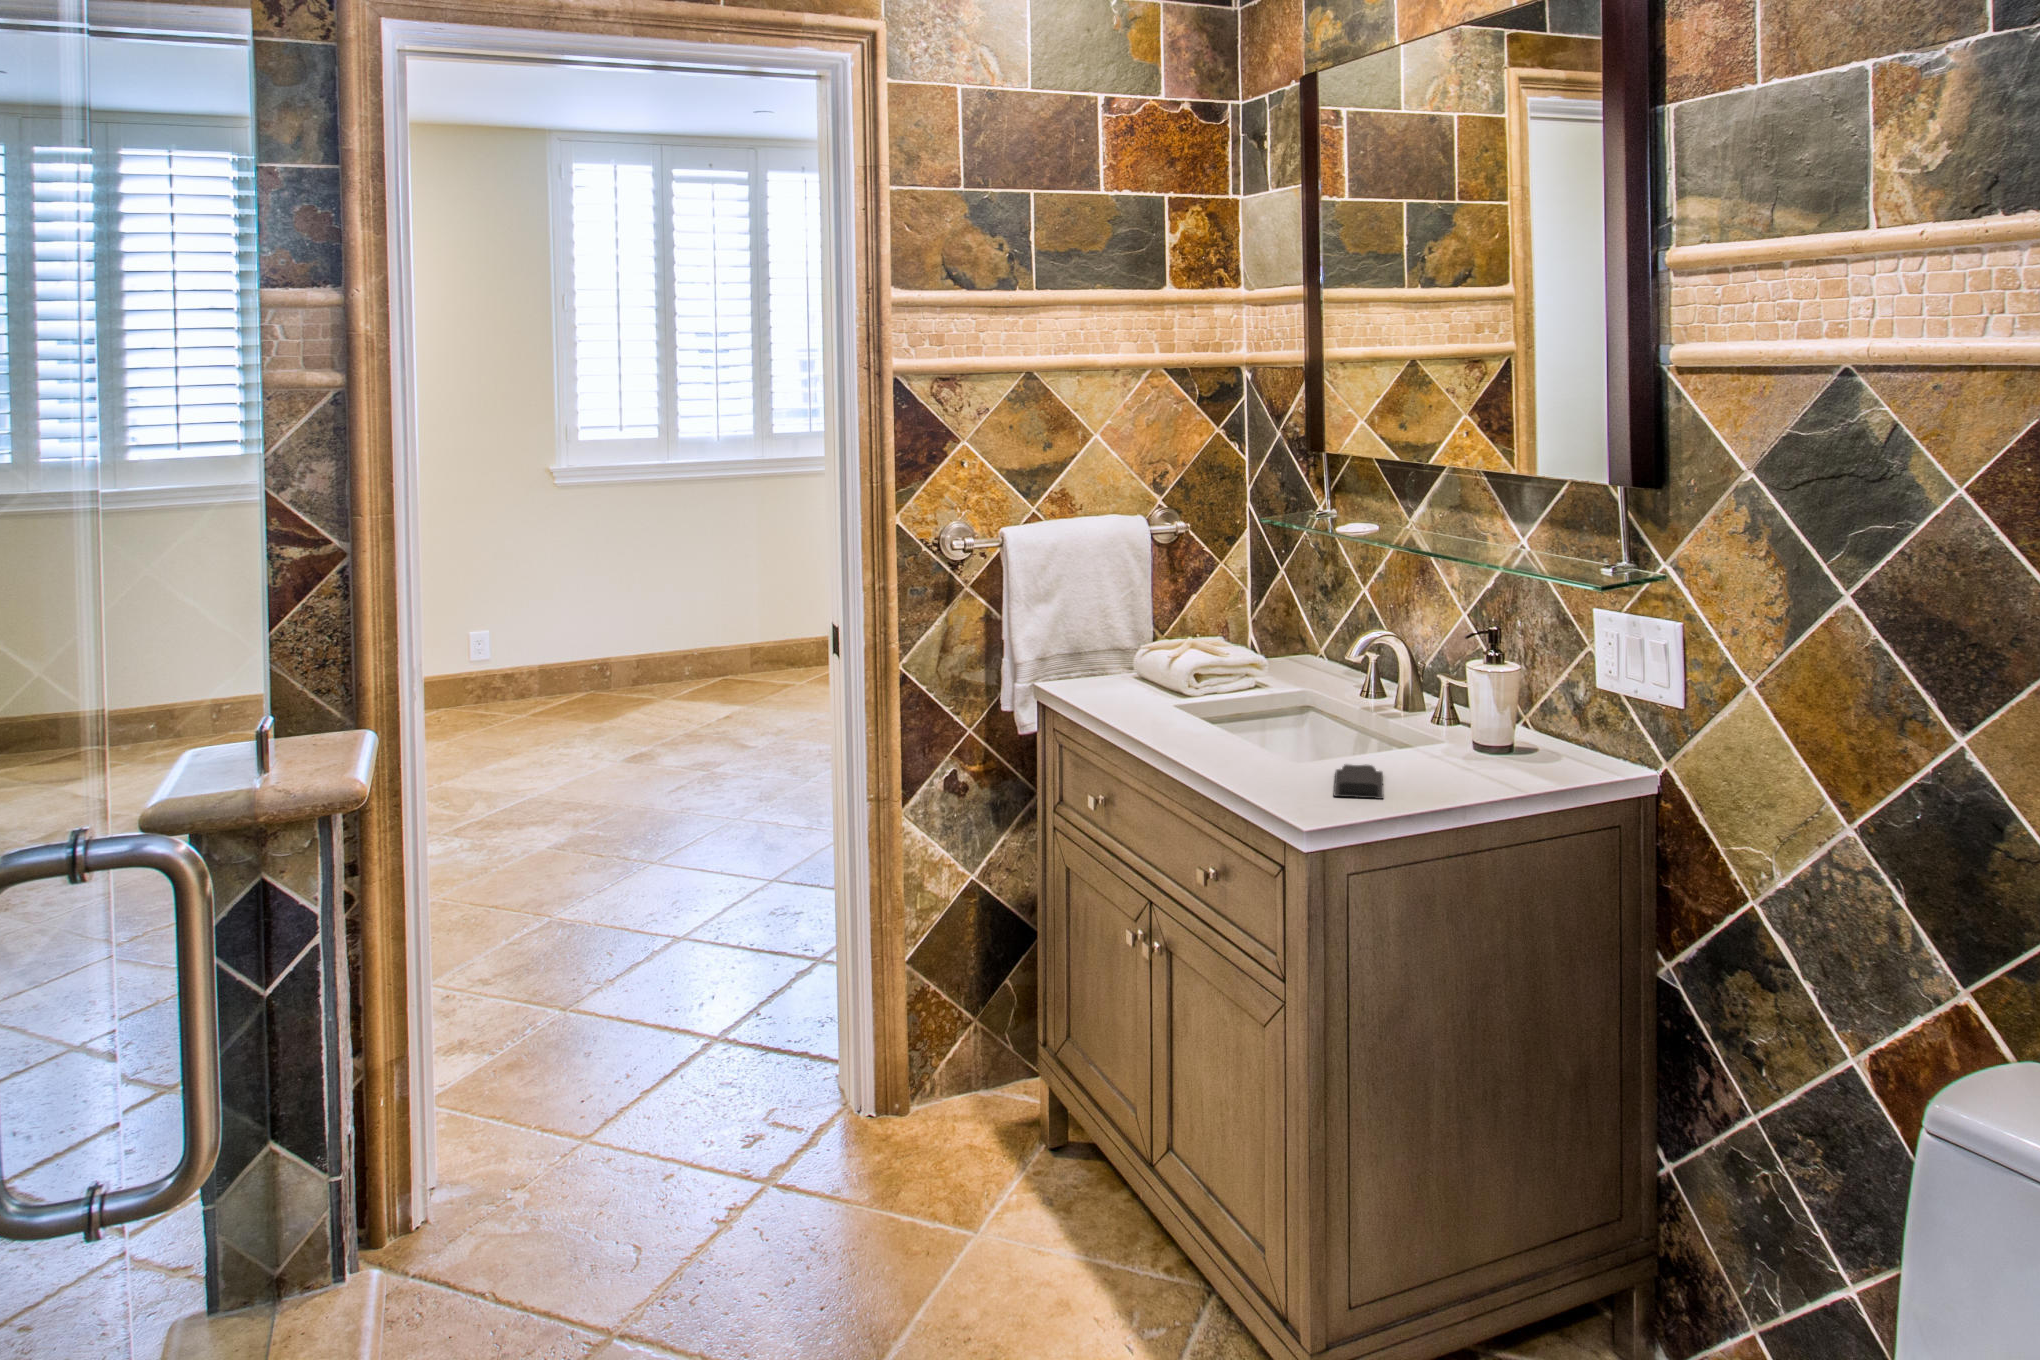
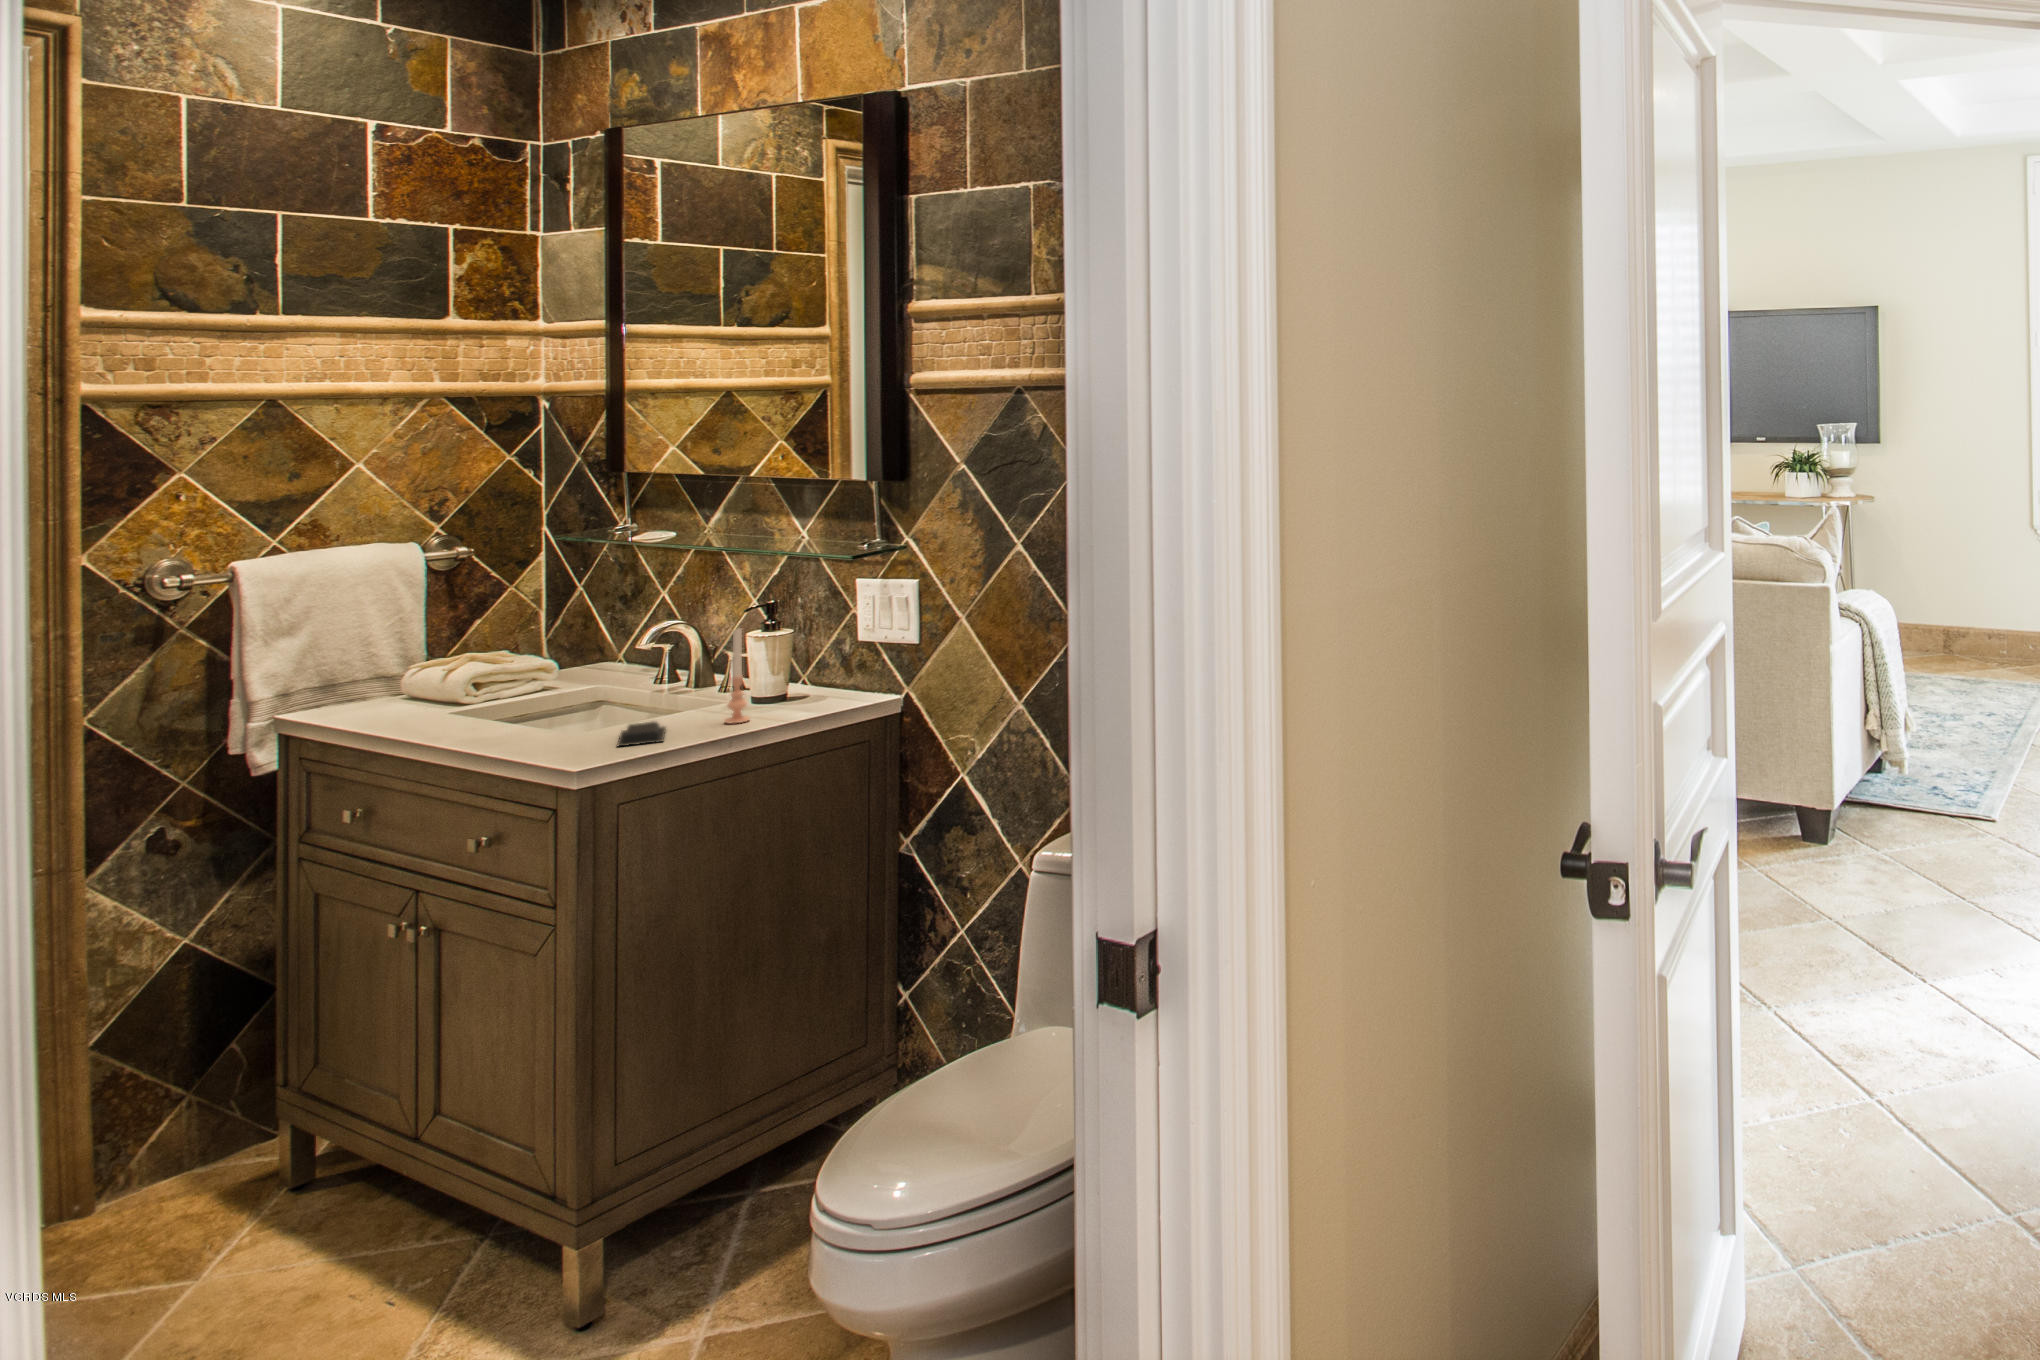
candle: none [1447,663,1476,783] -> present [725,629,749,724]

